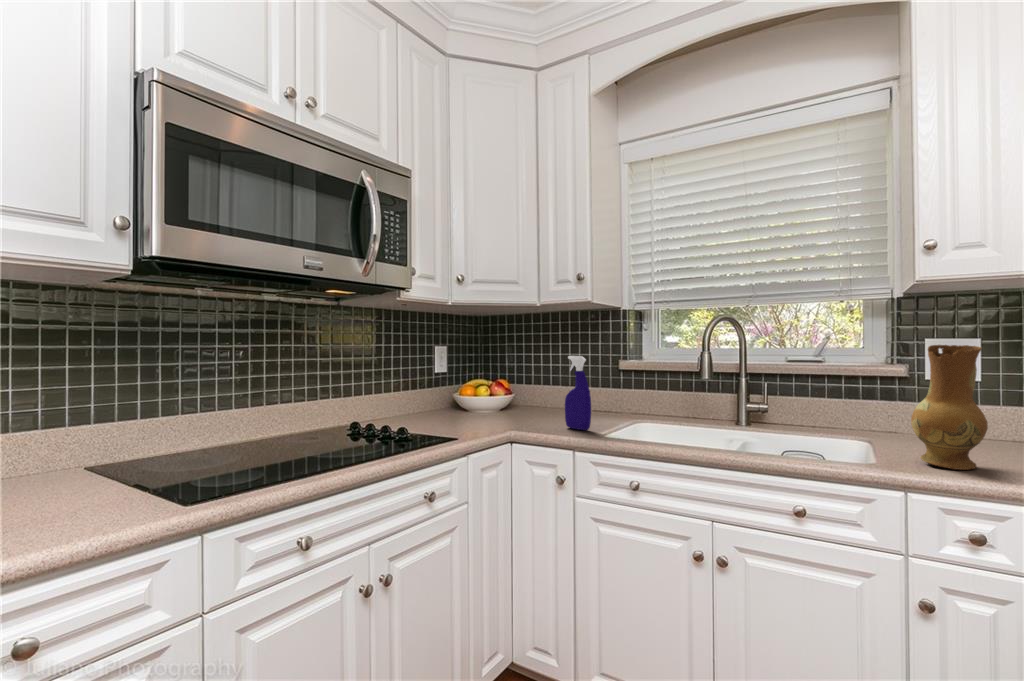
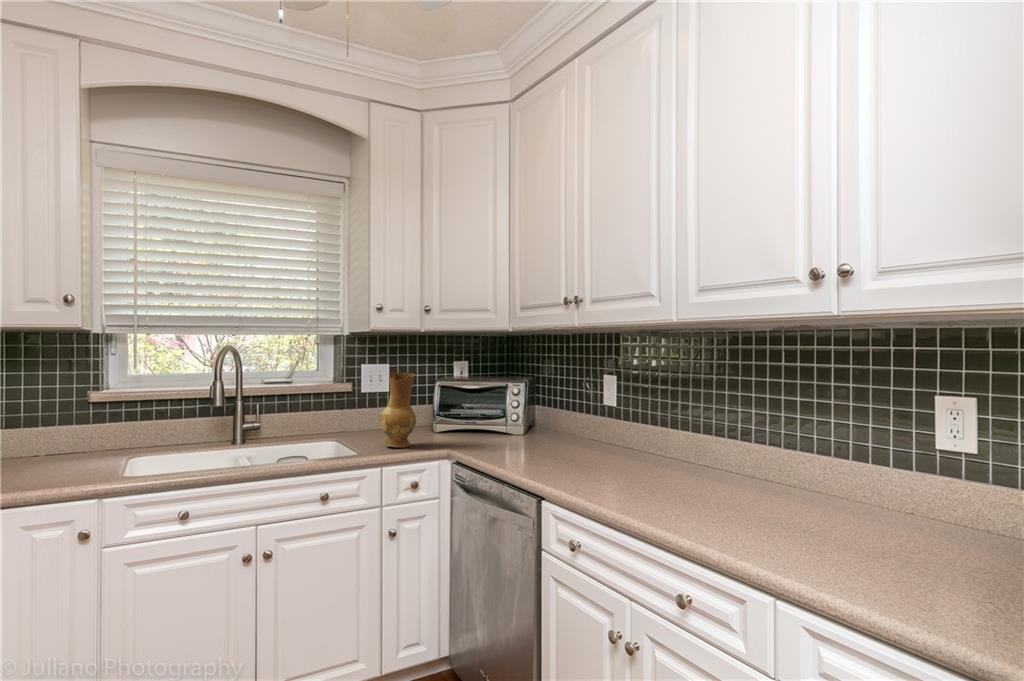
spray bottle: present [565,356,591,430] -> none [58,392,102,476]

